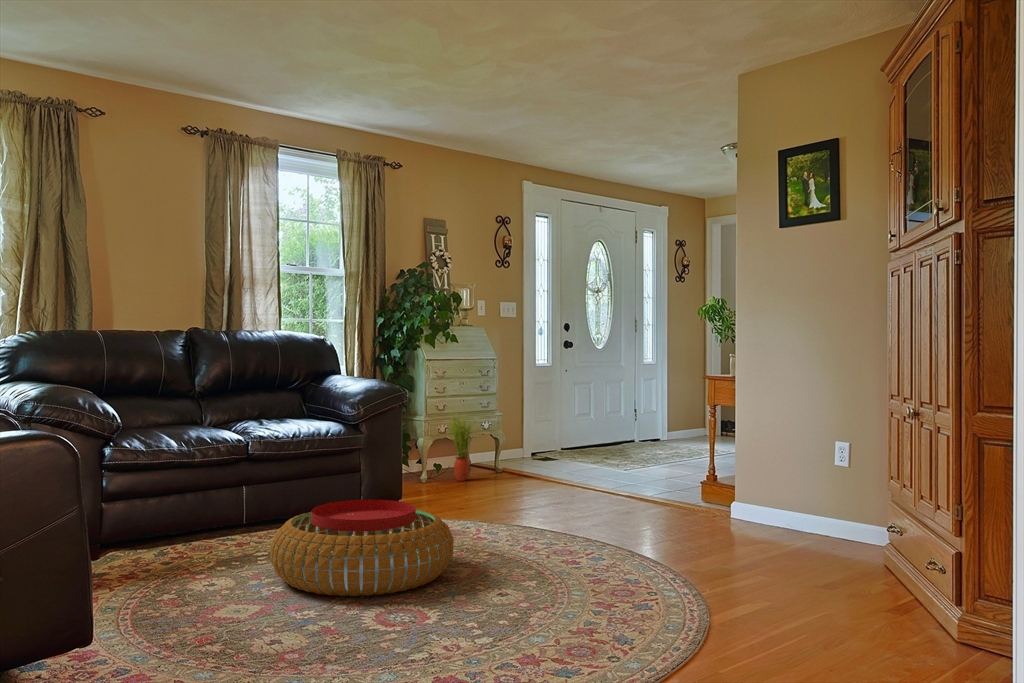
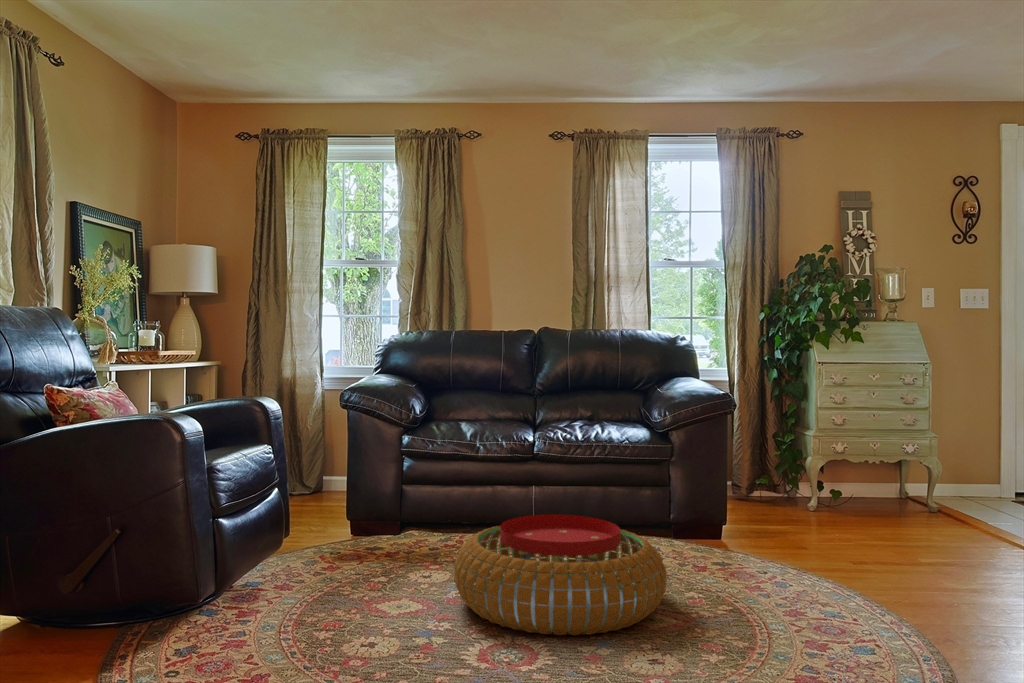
potted plant: present [449,414,475,481] -> none [843,428,885,517]

